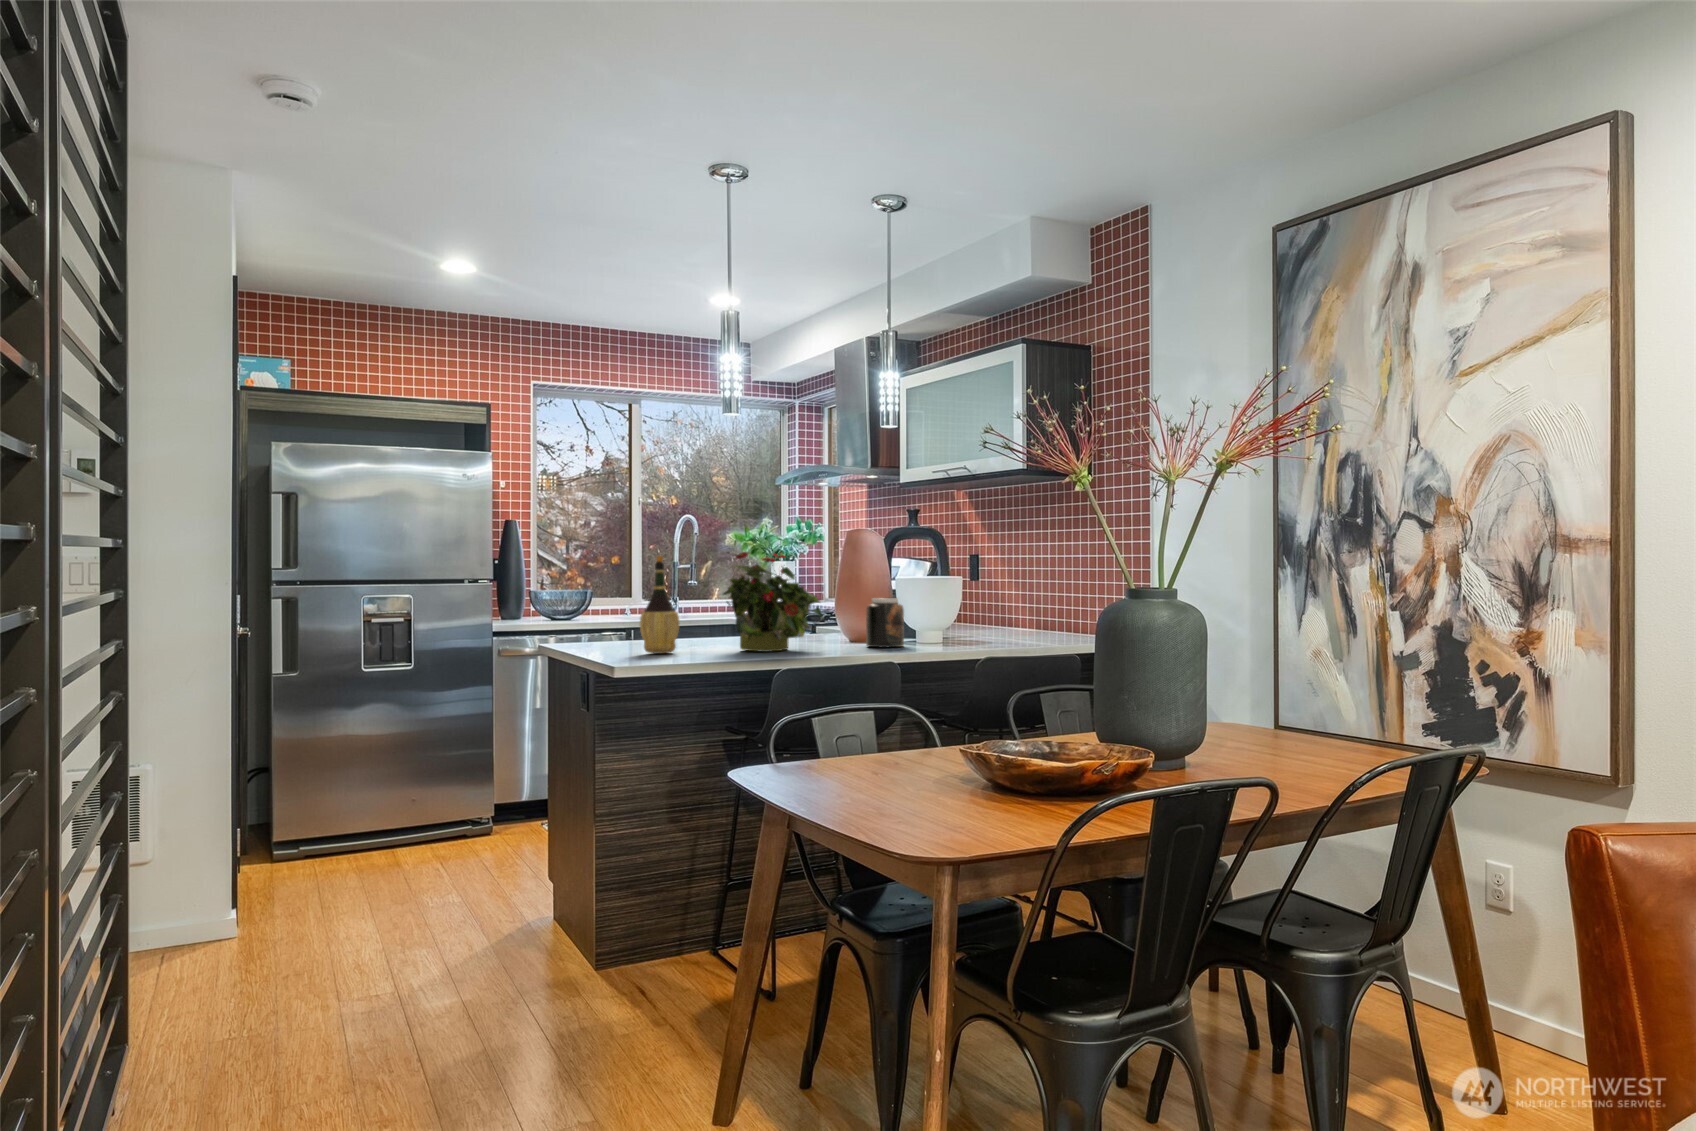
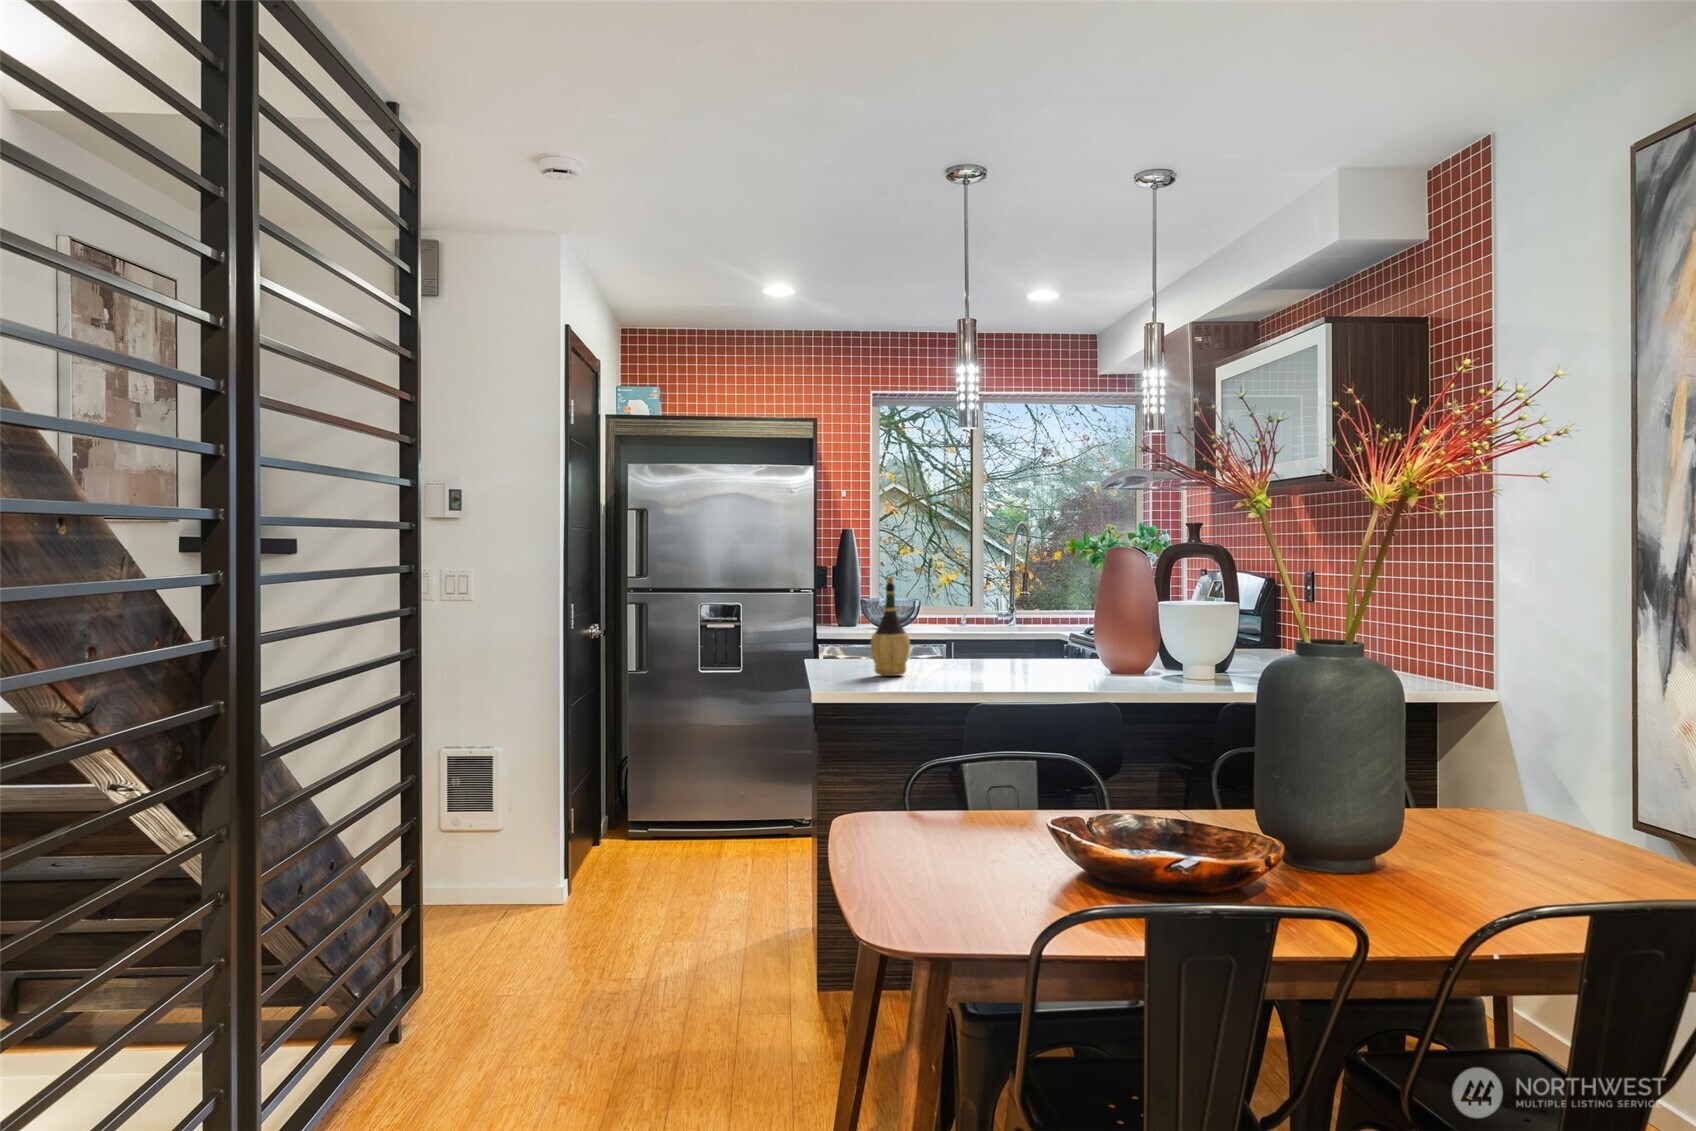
potted plant: present [723,552,823,652] -> none [941,573,1053,680]
jar: present [866,598,904,647] -> none [1103,626,1146,682]

